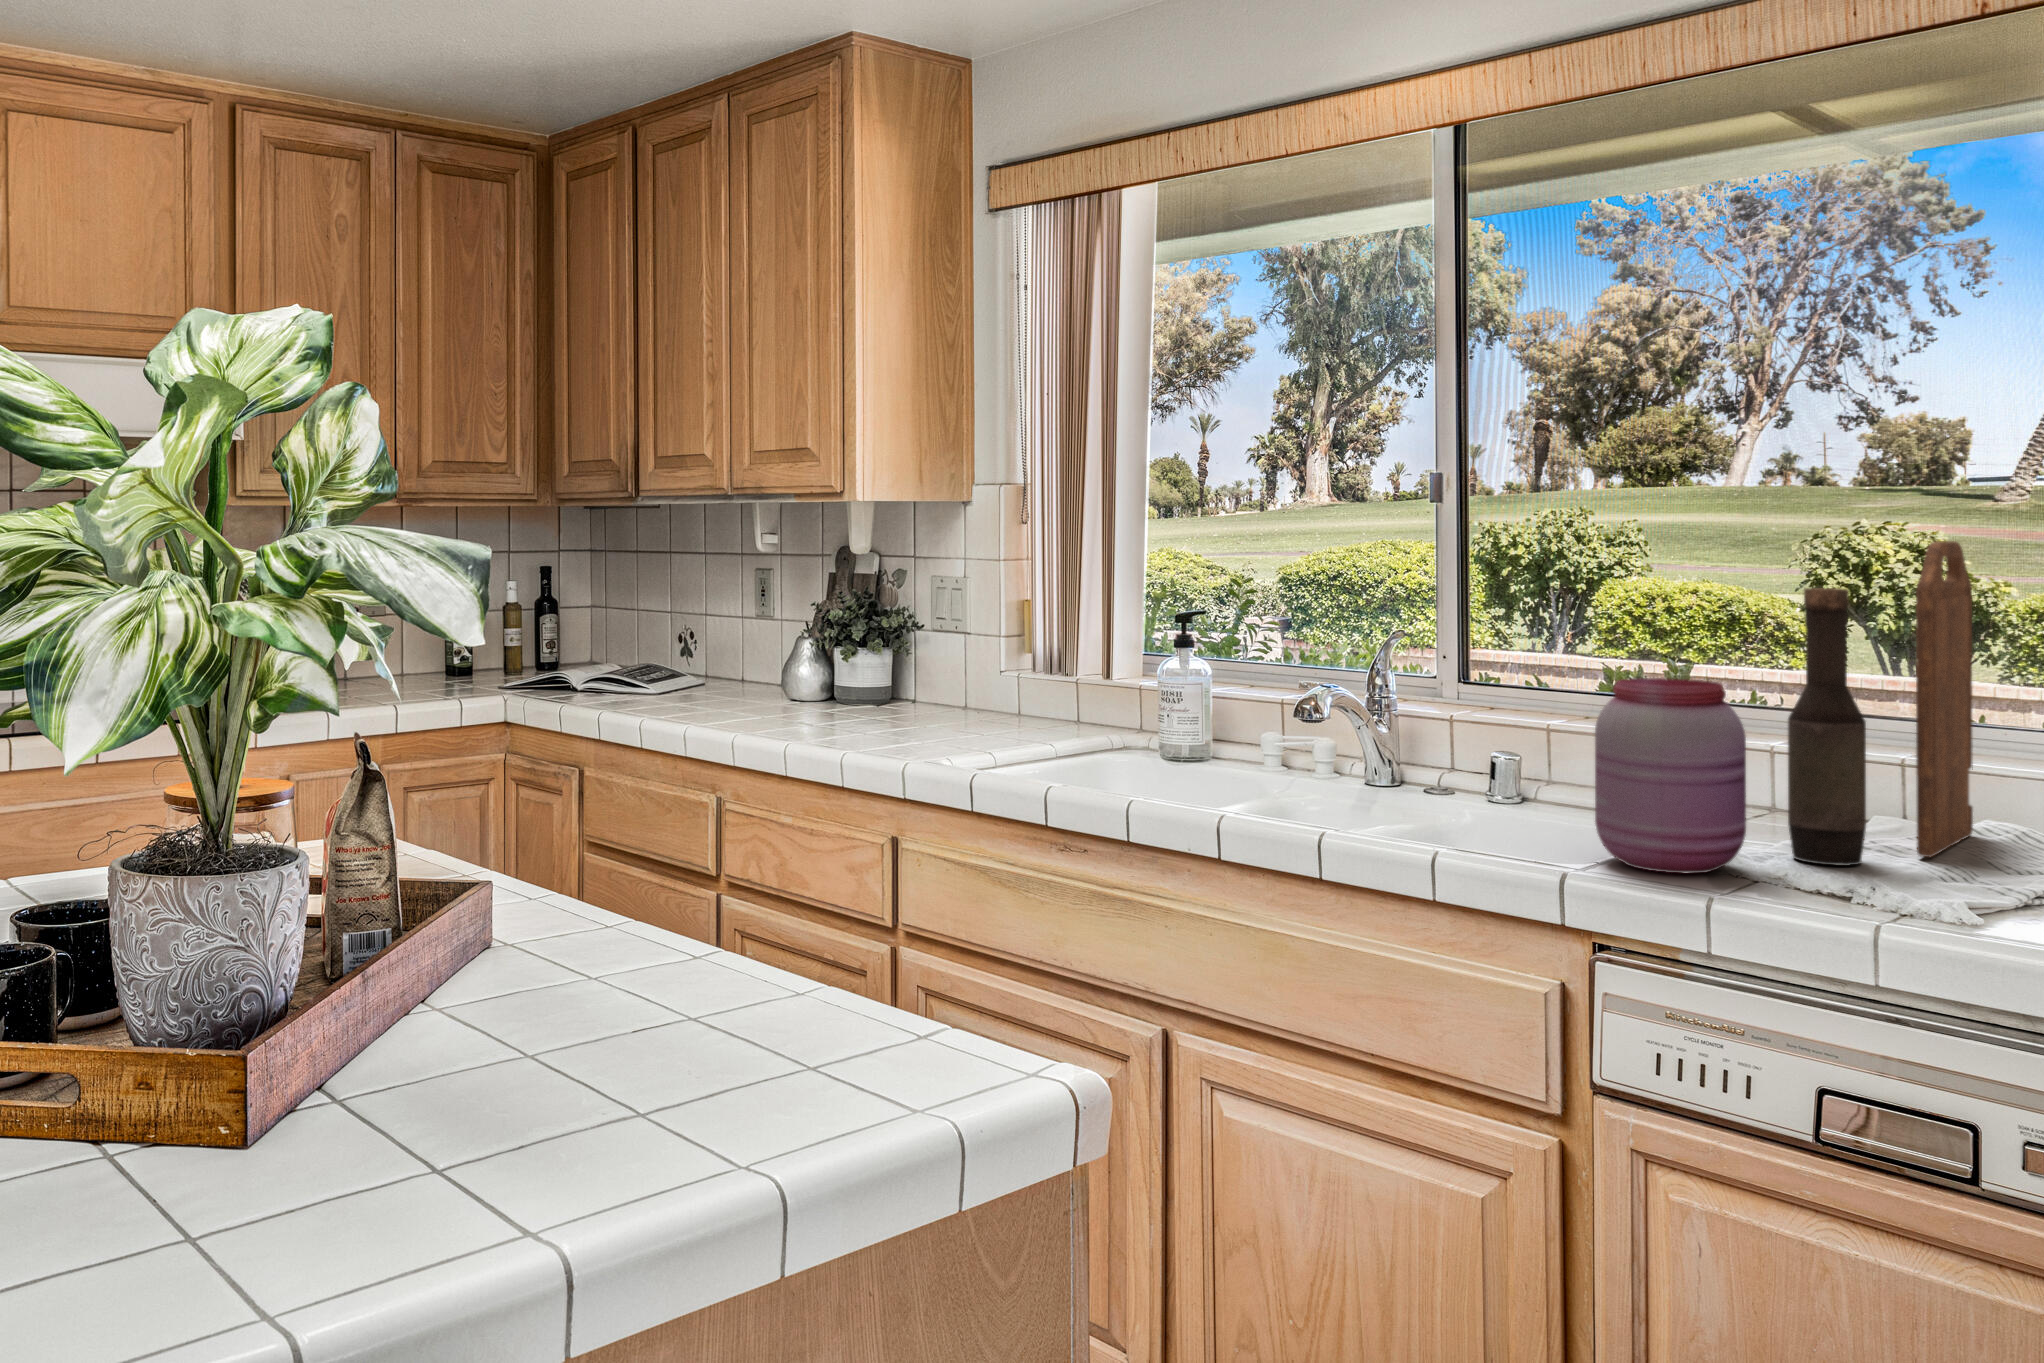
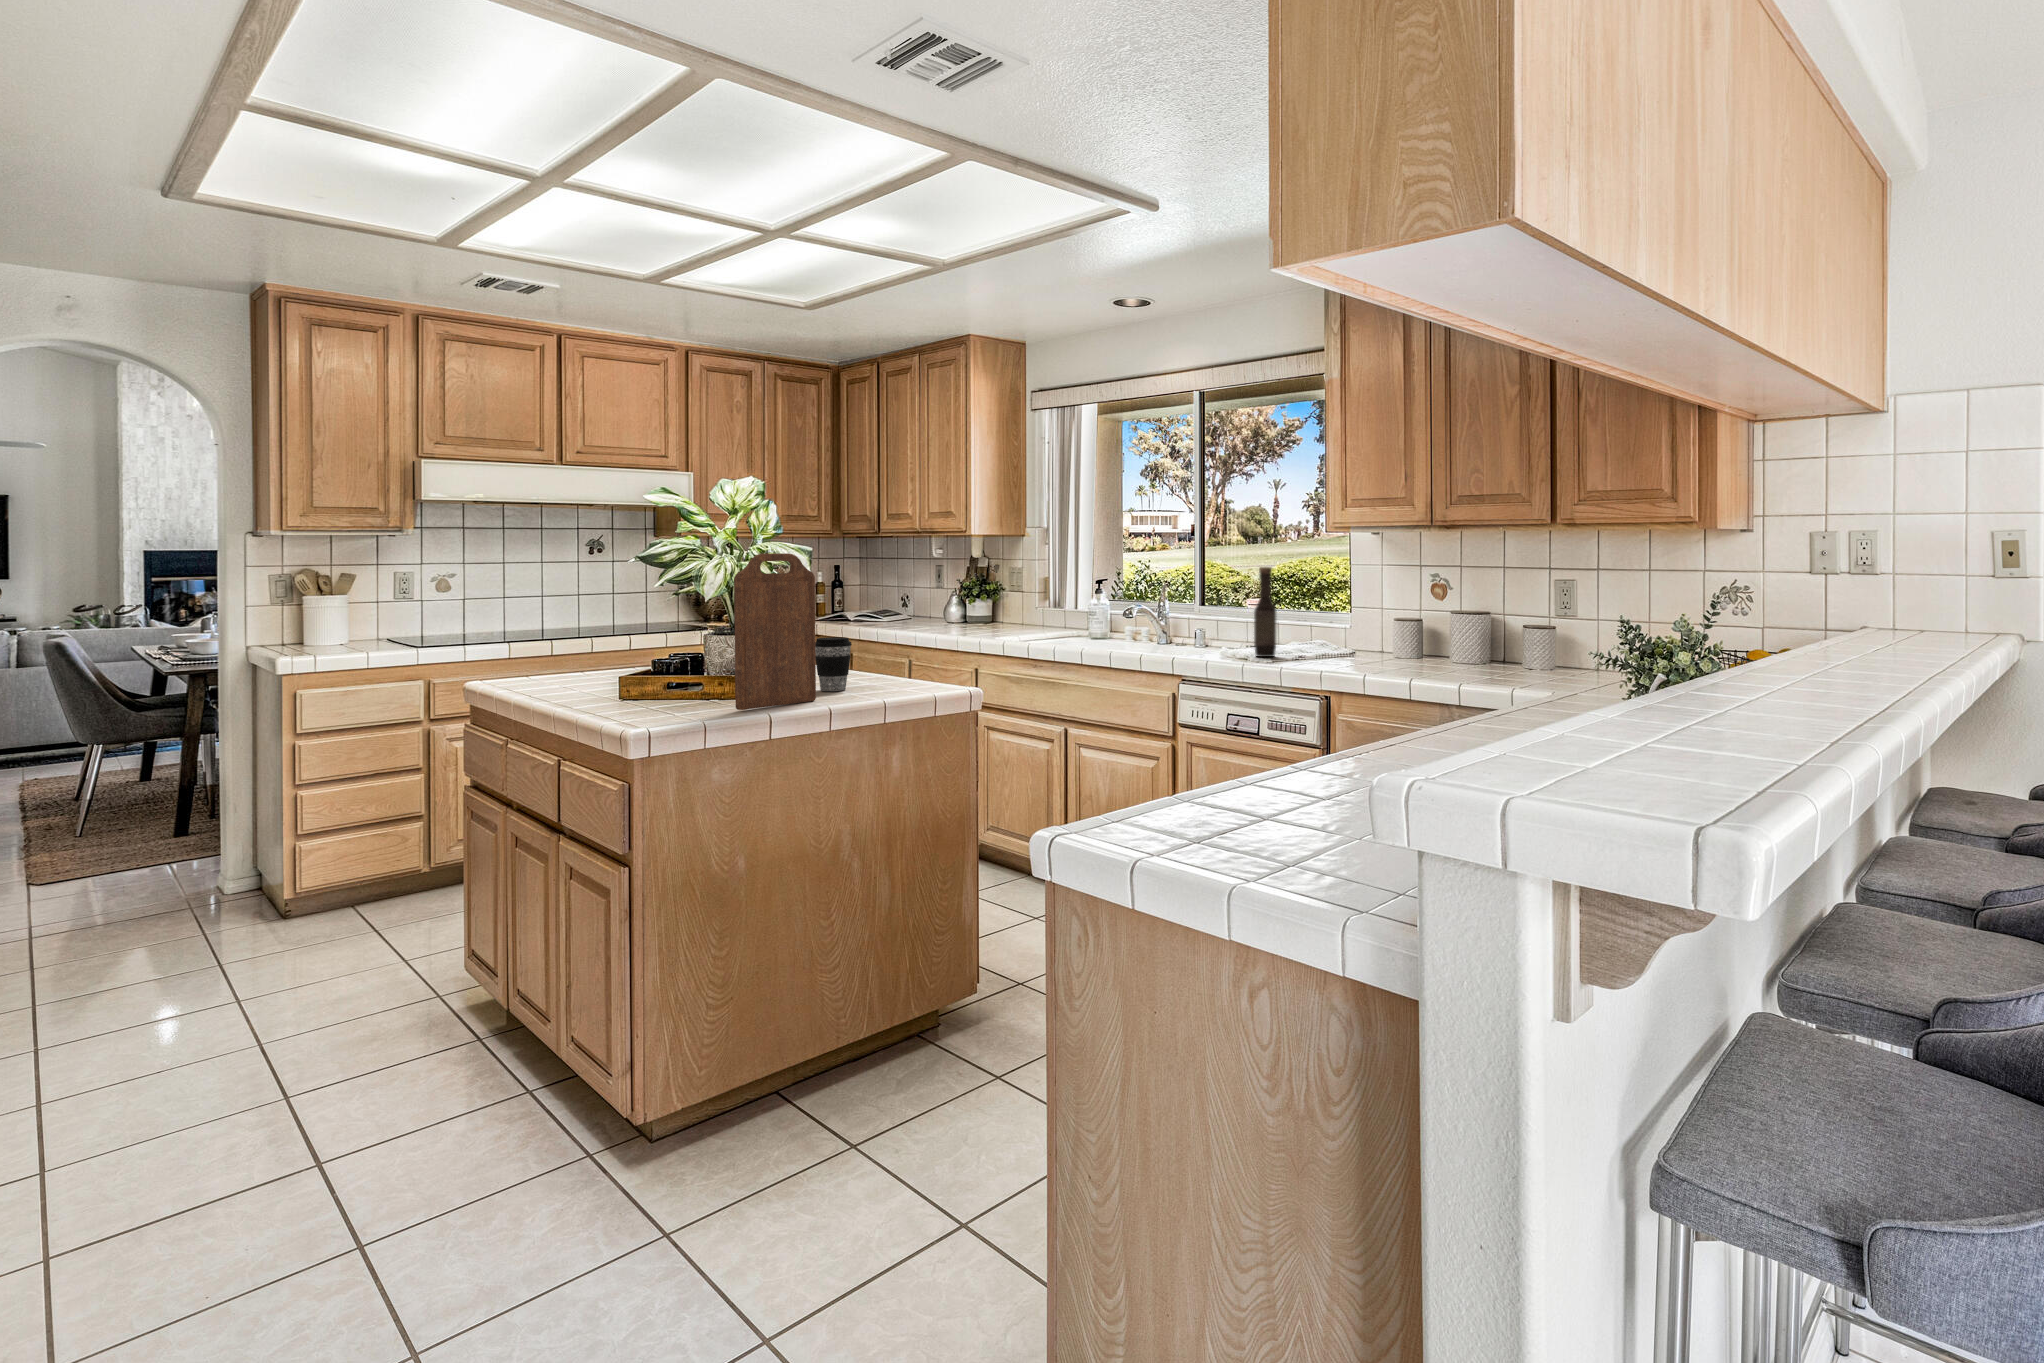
cutting board: present [1916,541,1973,857] -> present [734,553,816,710]
jar: present [1595,678,1746,873] -> none [1189,597,1234,659]
coffee cup: none [503,873,643,1093] -> present [815,637,852,691]

